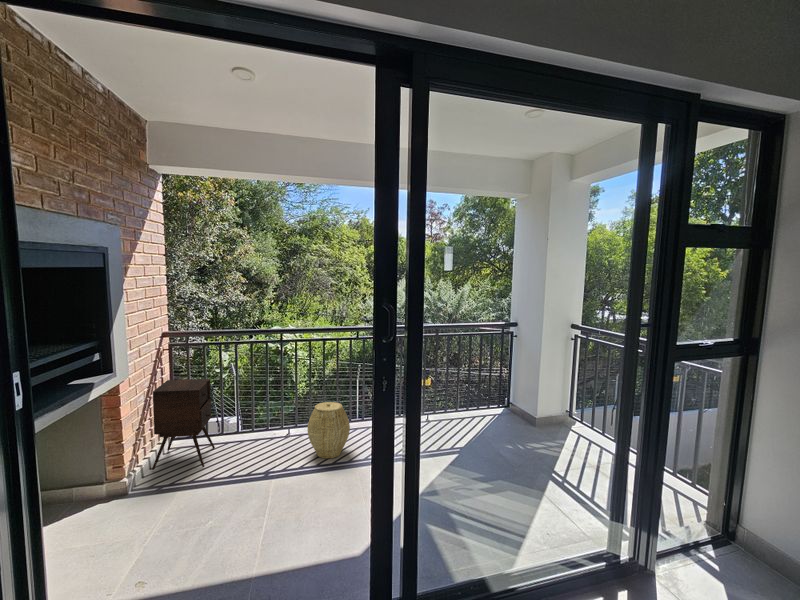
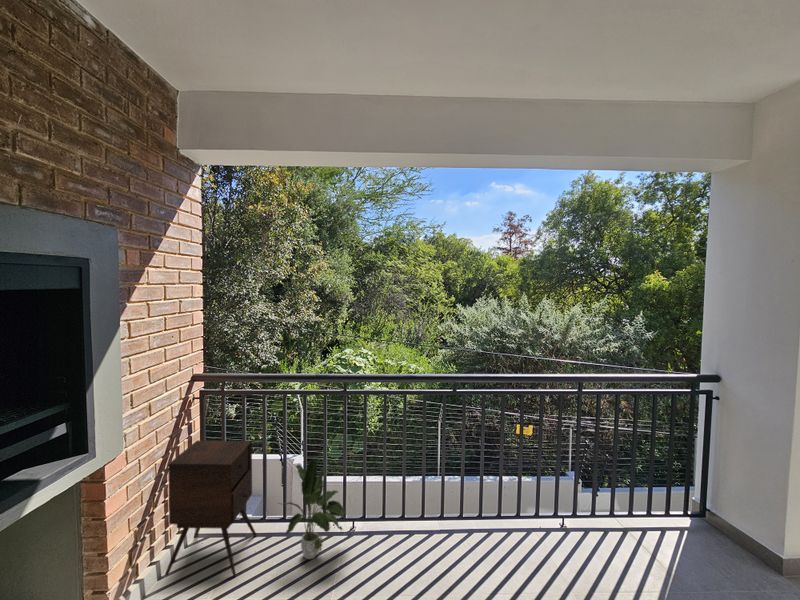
potted plant: none [233,388,282,456] -> present [279,459,346,559]
woven basket: present [307,402,350,458] -> none [382,484,444,575]

